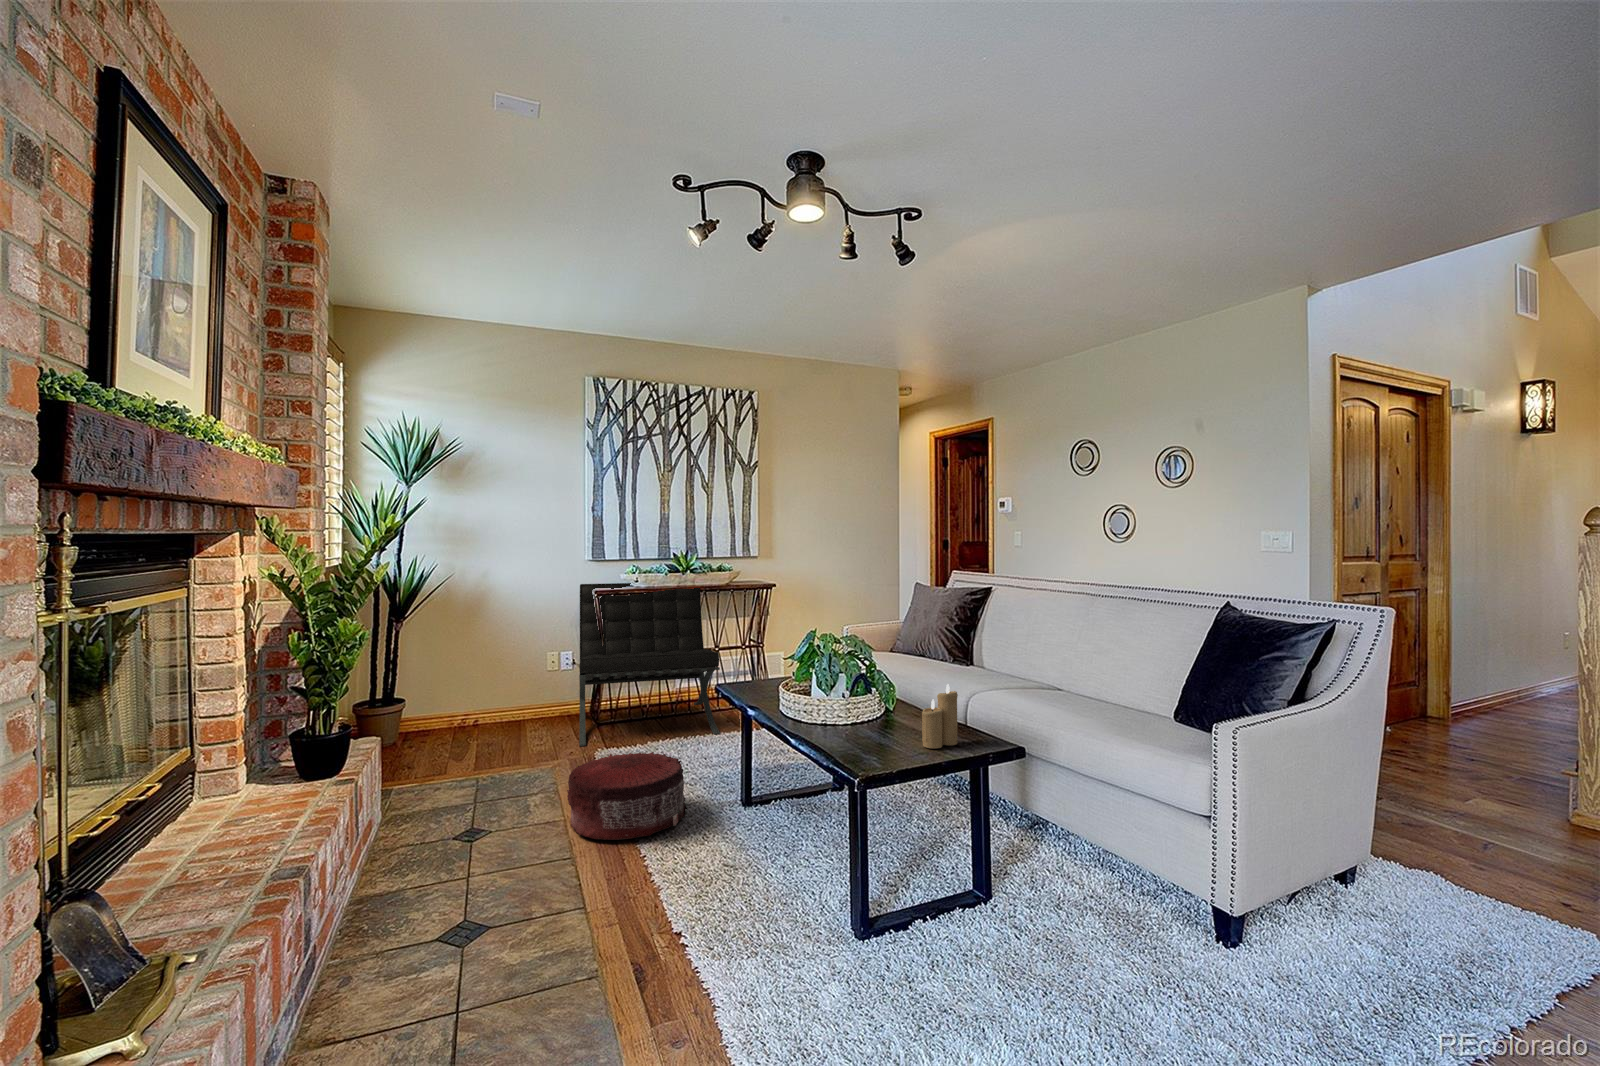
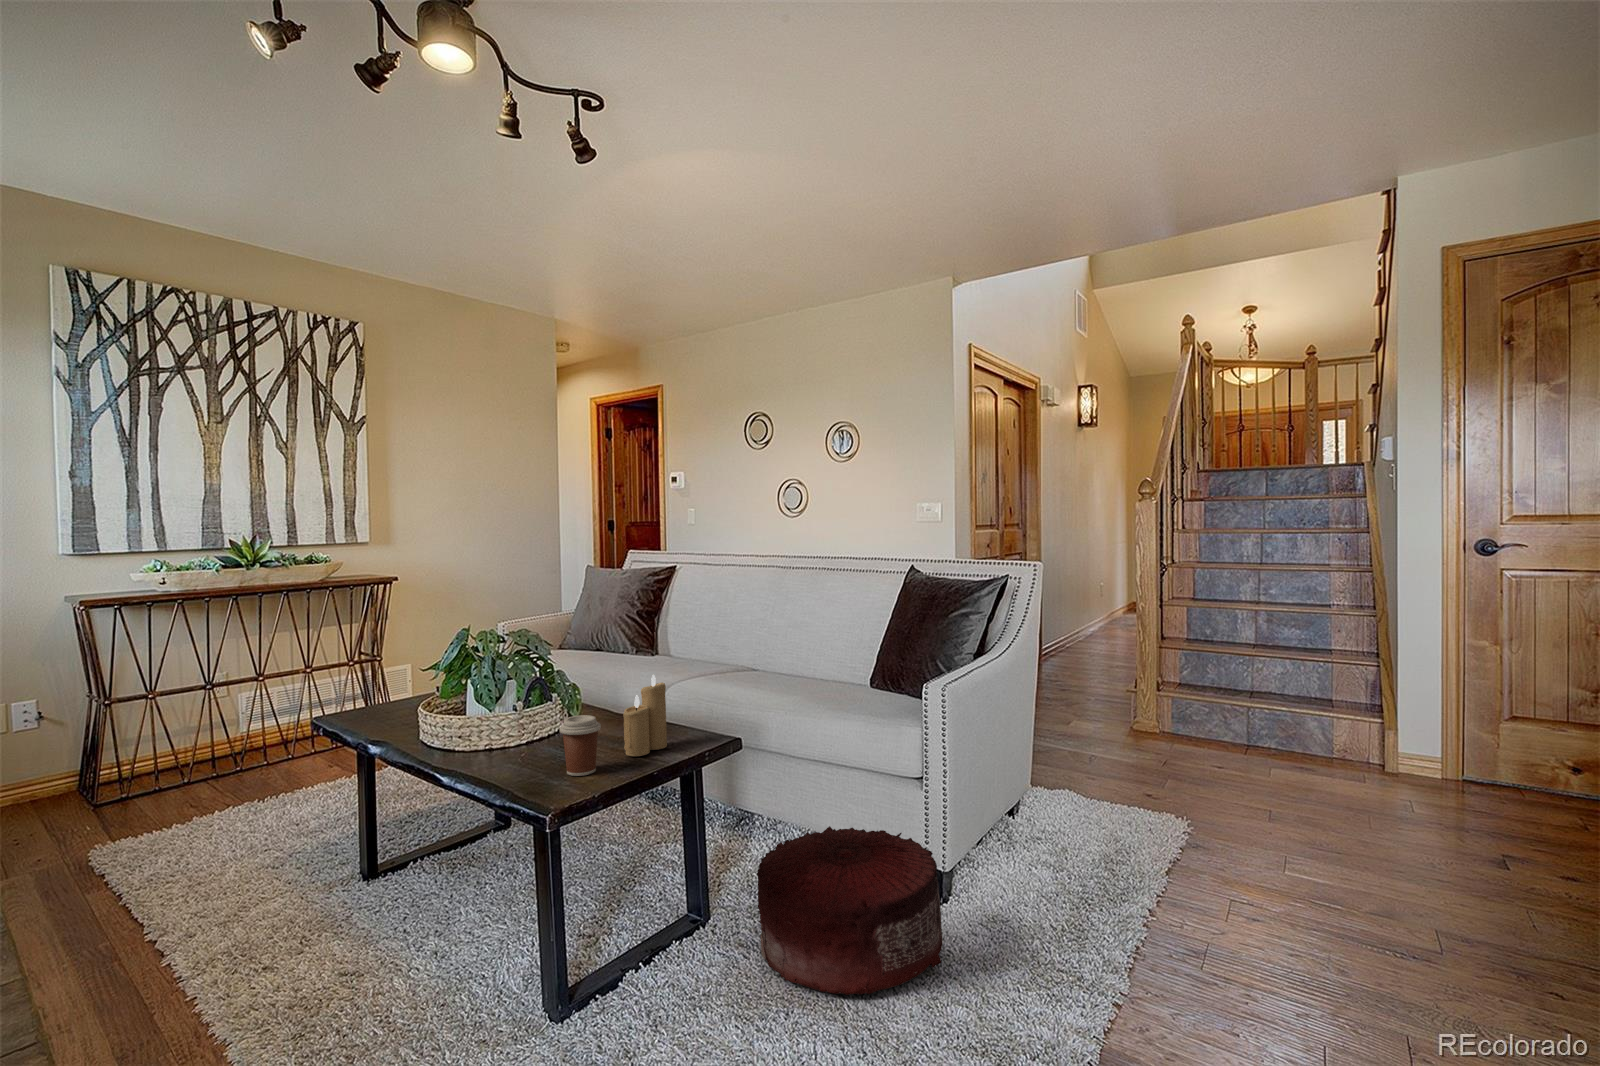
lounge chair: present [579,583,720,746] -> none [55,579,317,840]
coffee cup: none [871,710,902,757] -> present [560,715,601,776]
pouf: present [567,752,688,840] -> present [757,826,942,995]

